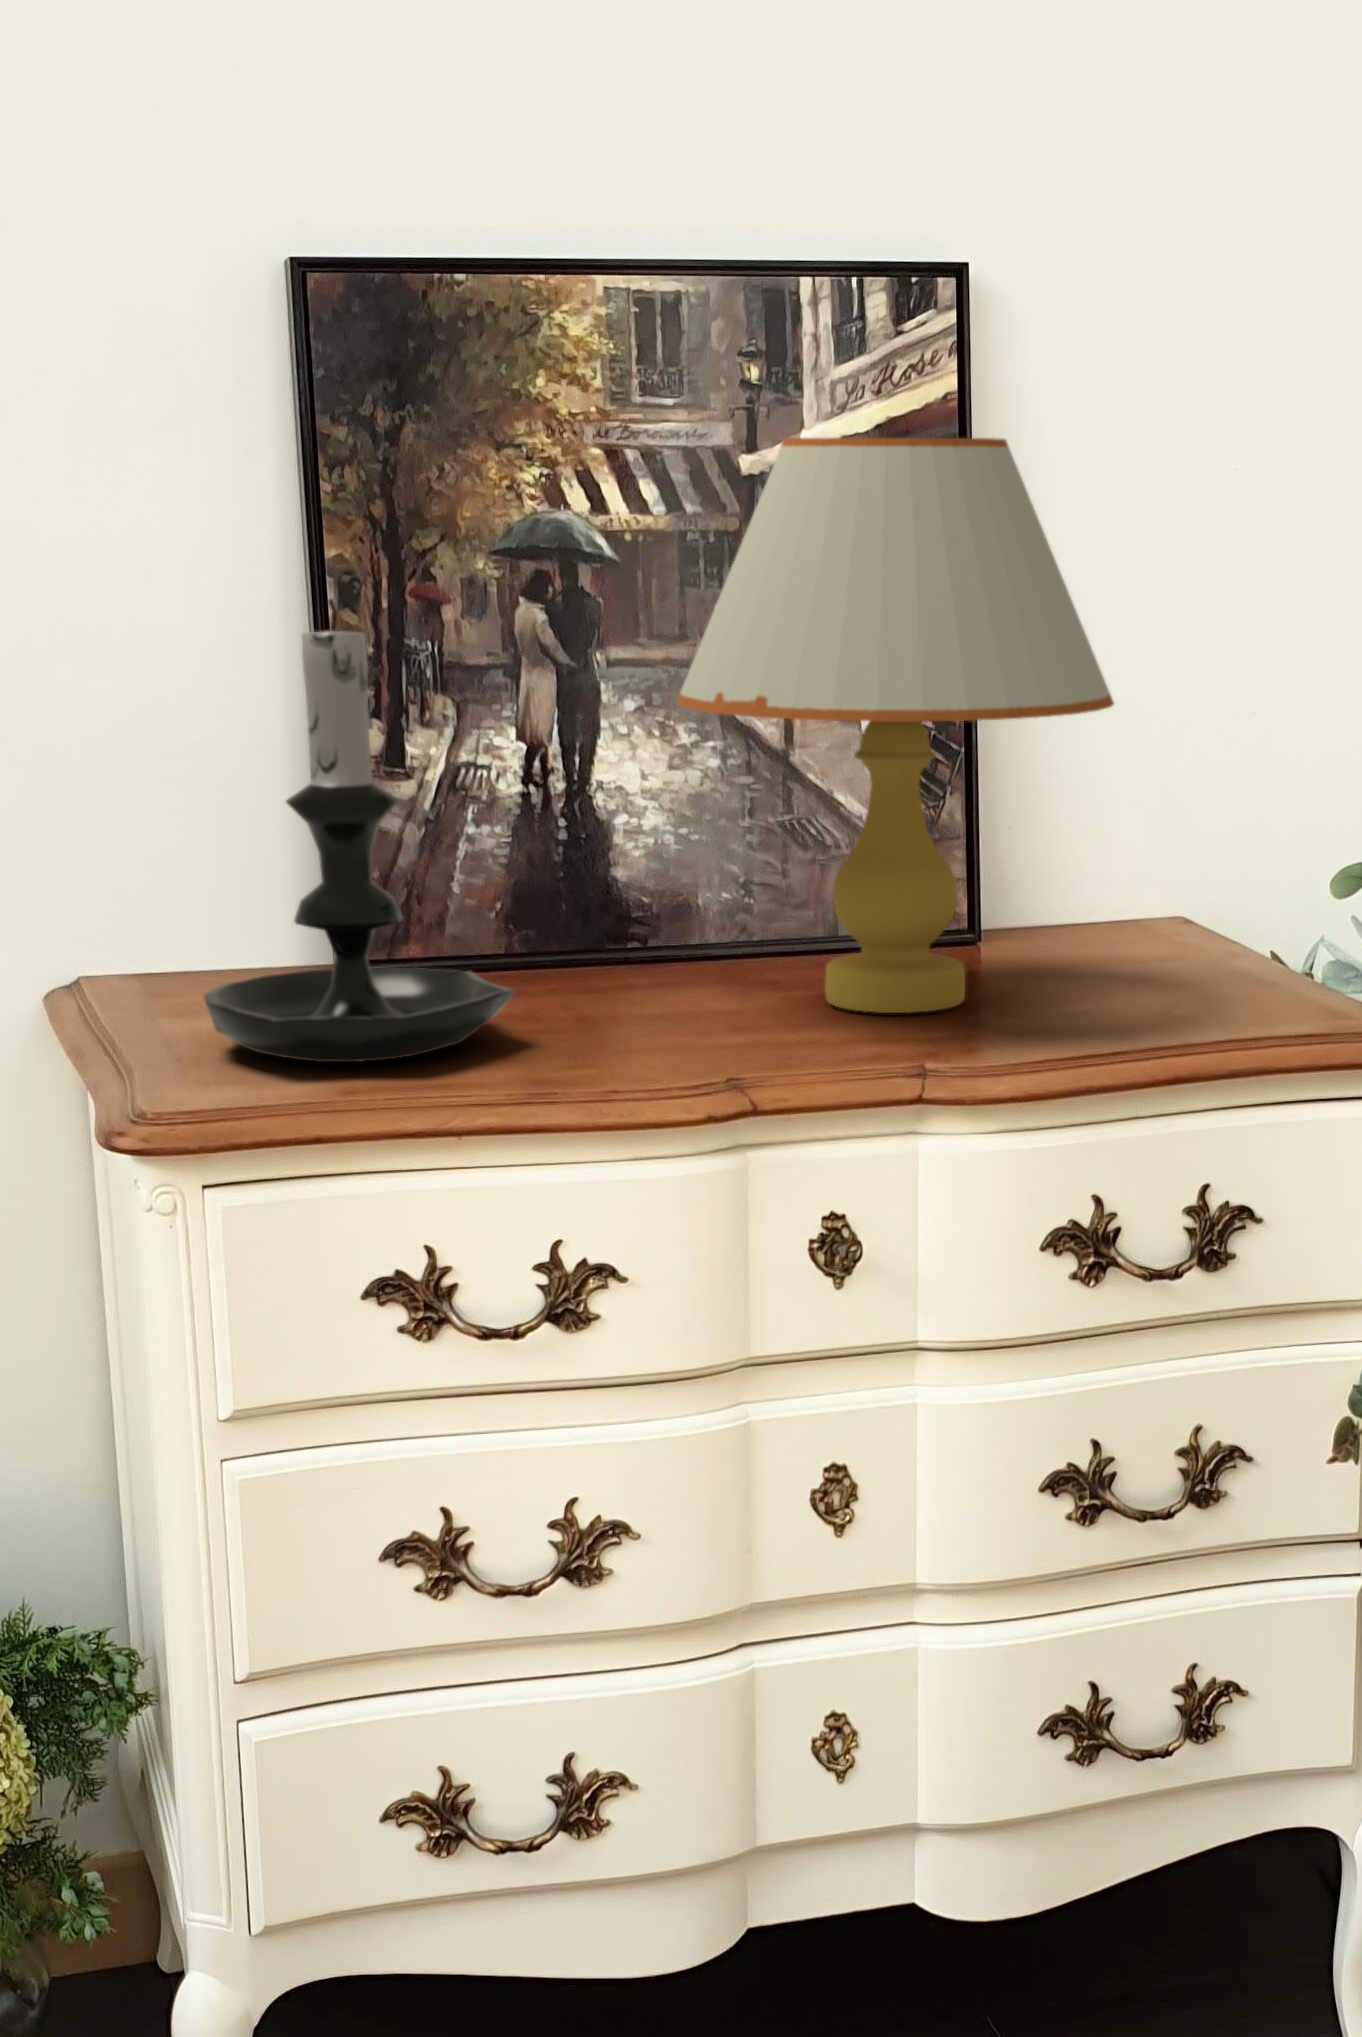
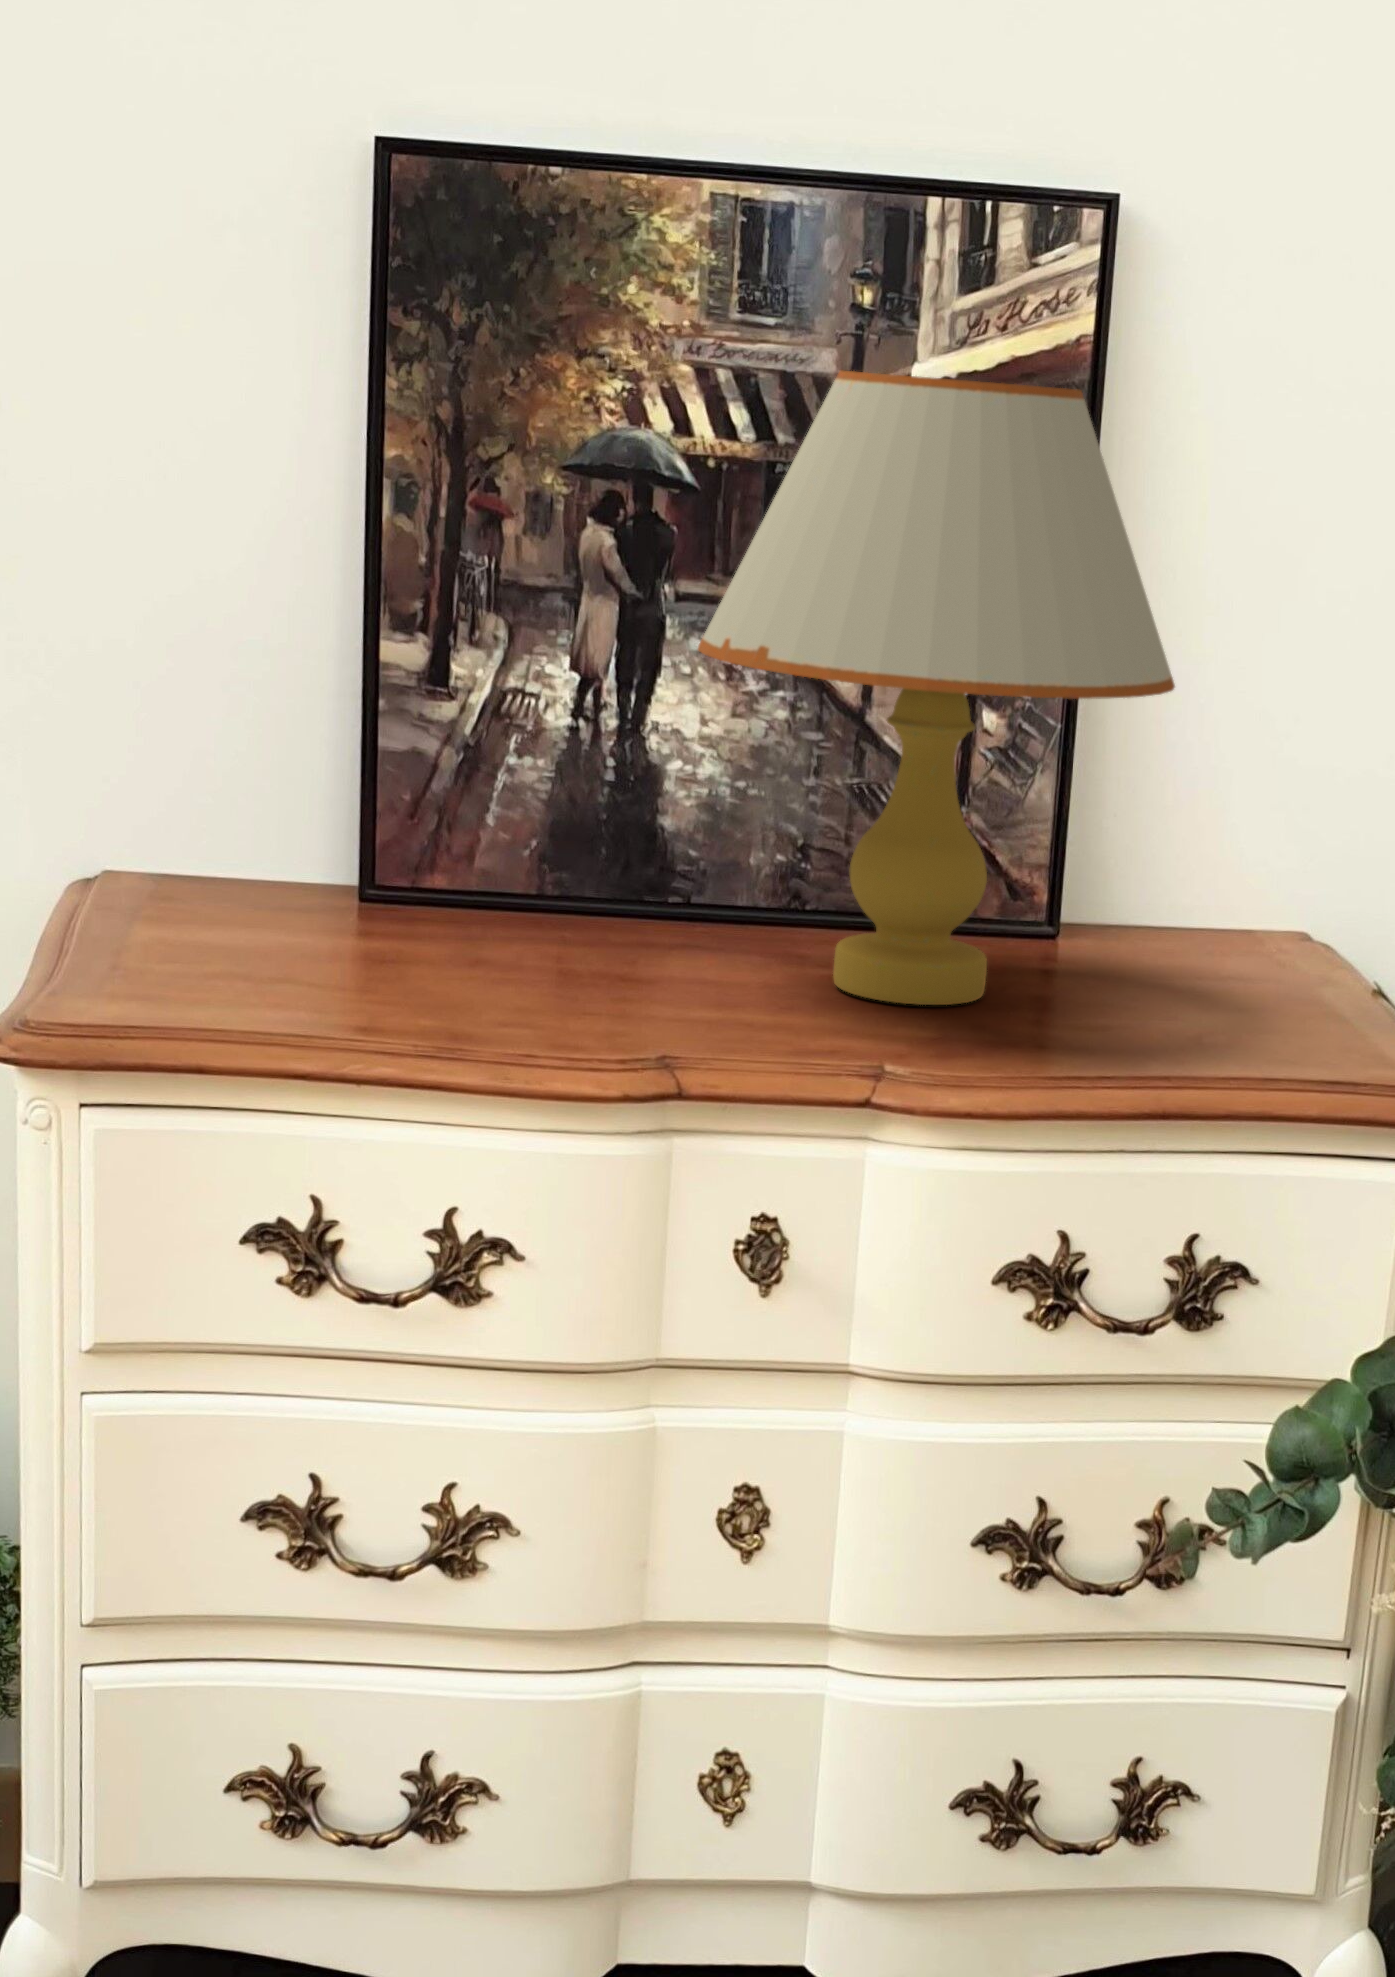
candle holder: present [204,599,516,1062] -> none [149,501,478,993]

